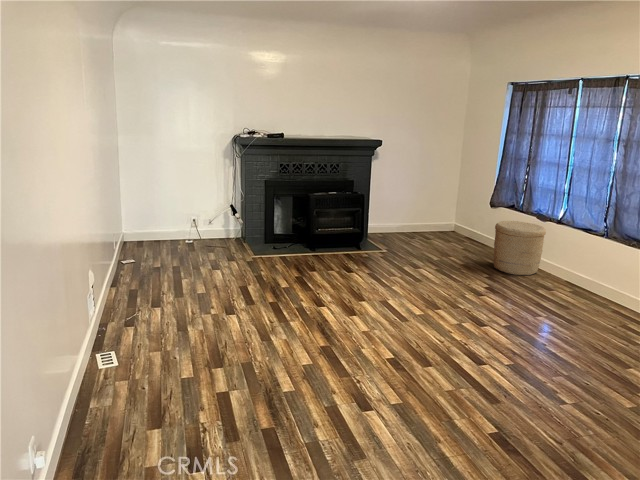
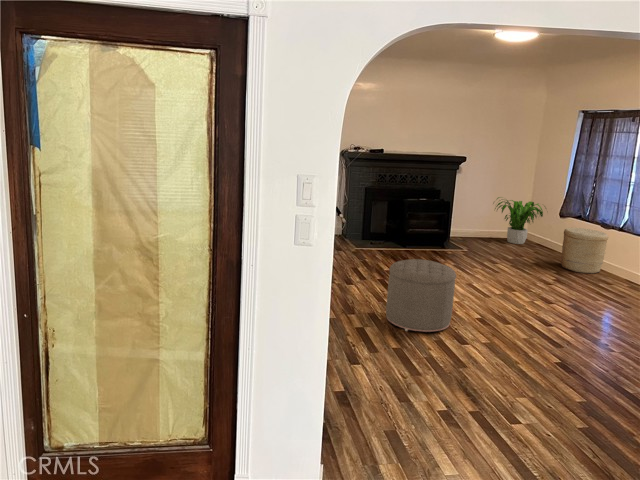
potted plant: none [415,185,477,239] -> present [495,197,543,244]
ottoman: none [264,286,356,392] -> present [386,259,456,332]

